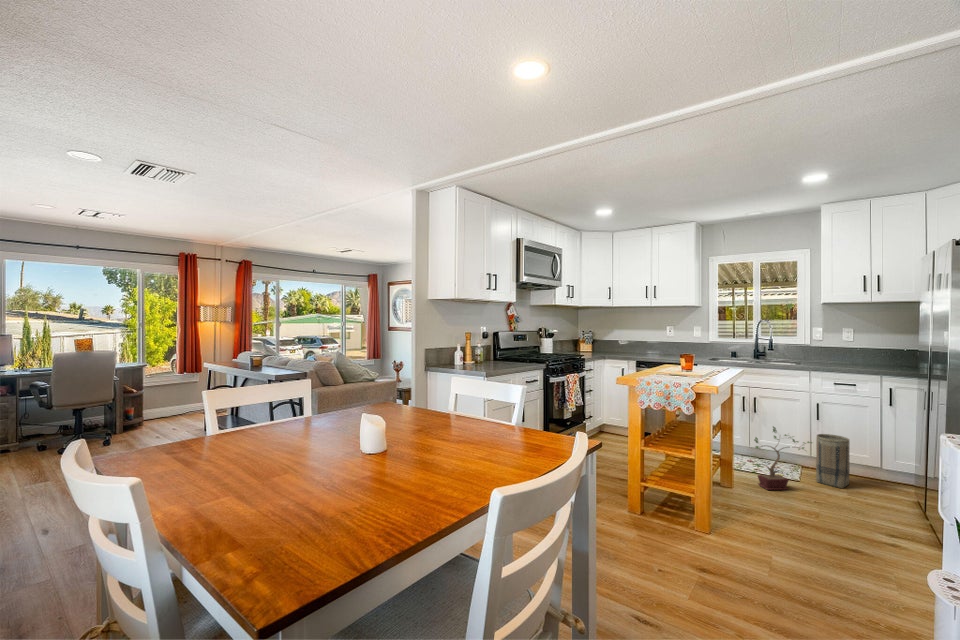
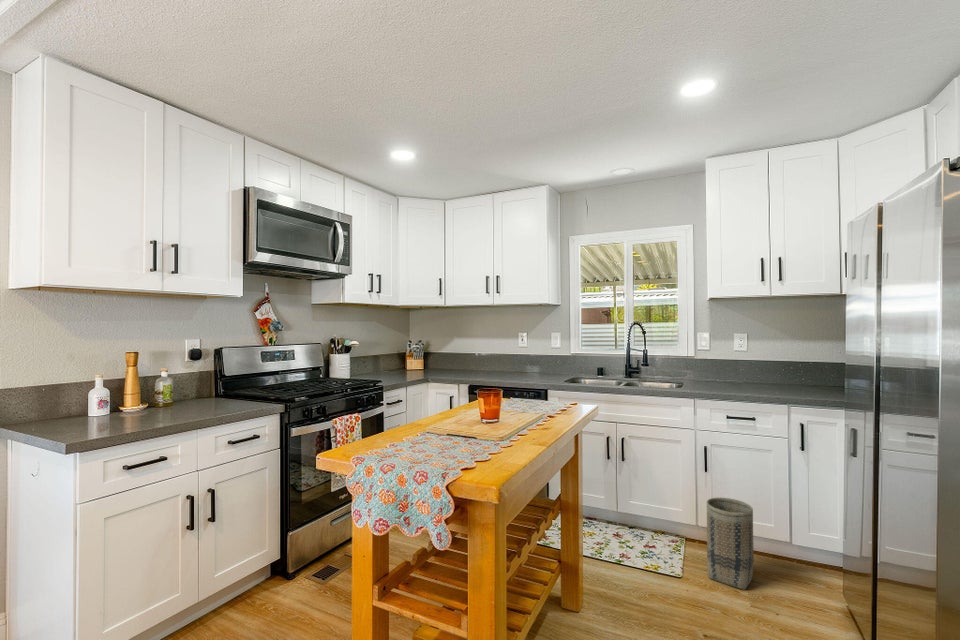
potted plant: present [754,426,812,490] -> none [615,497,705,612]

